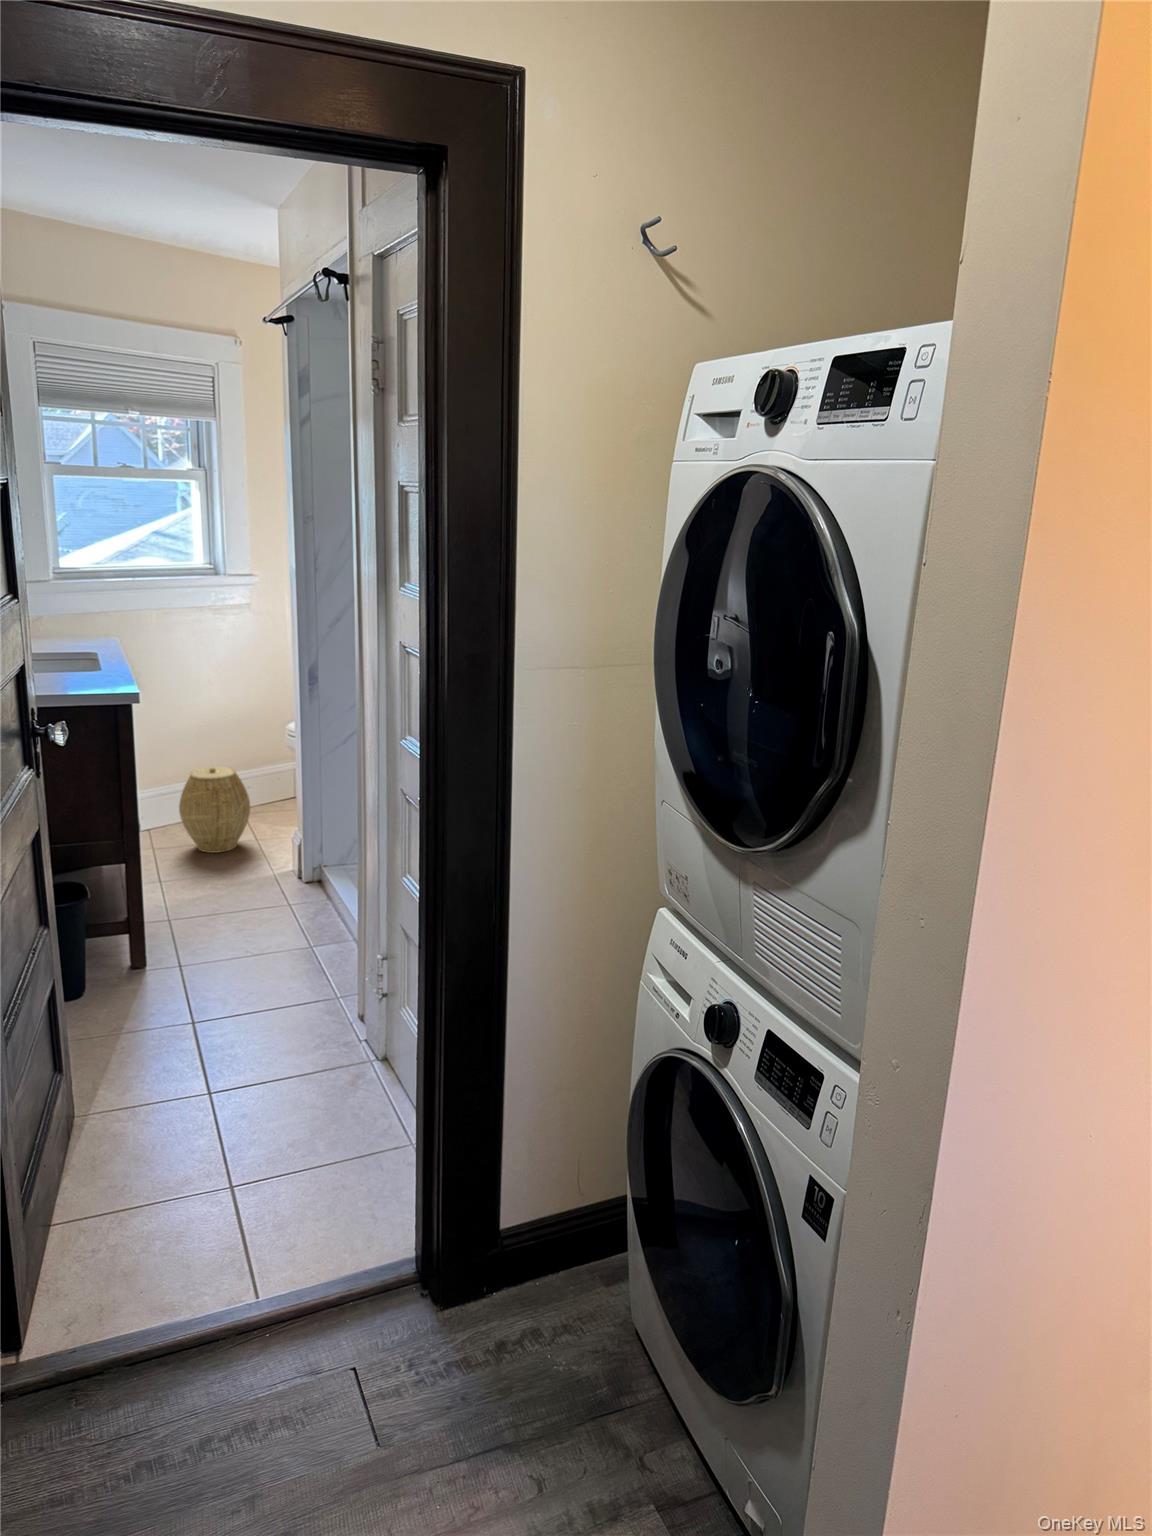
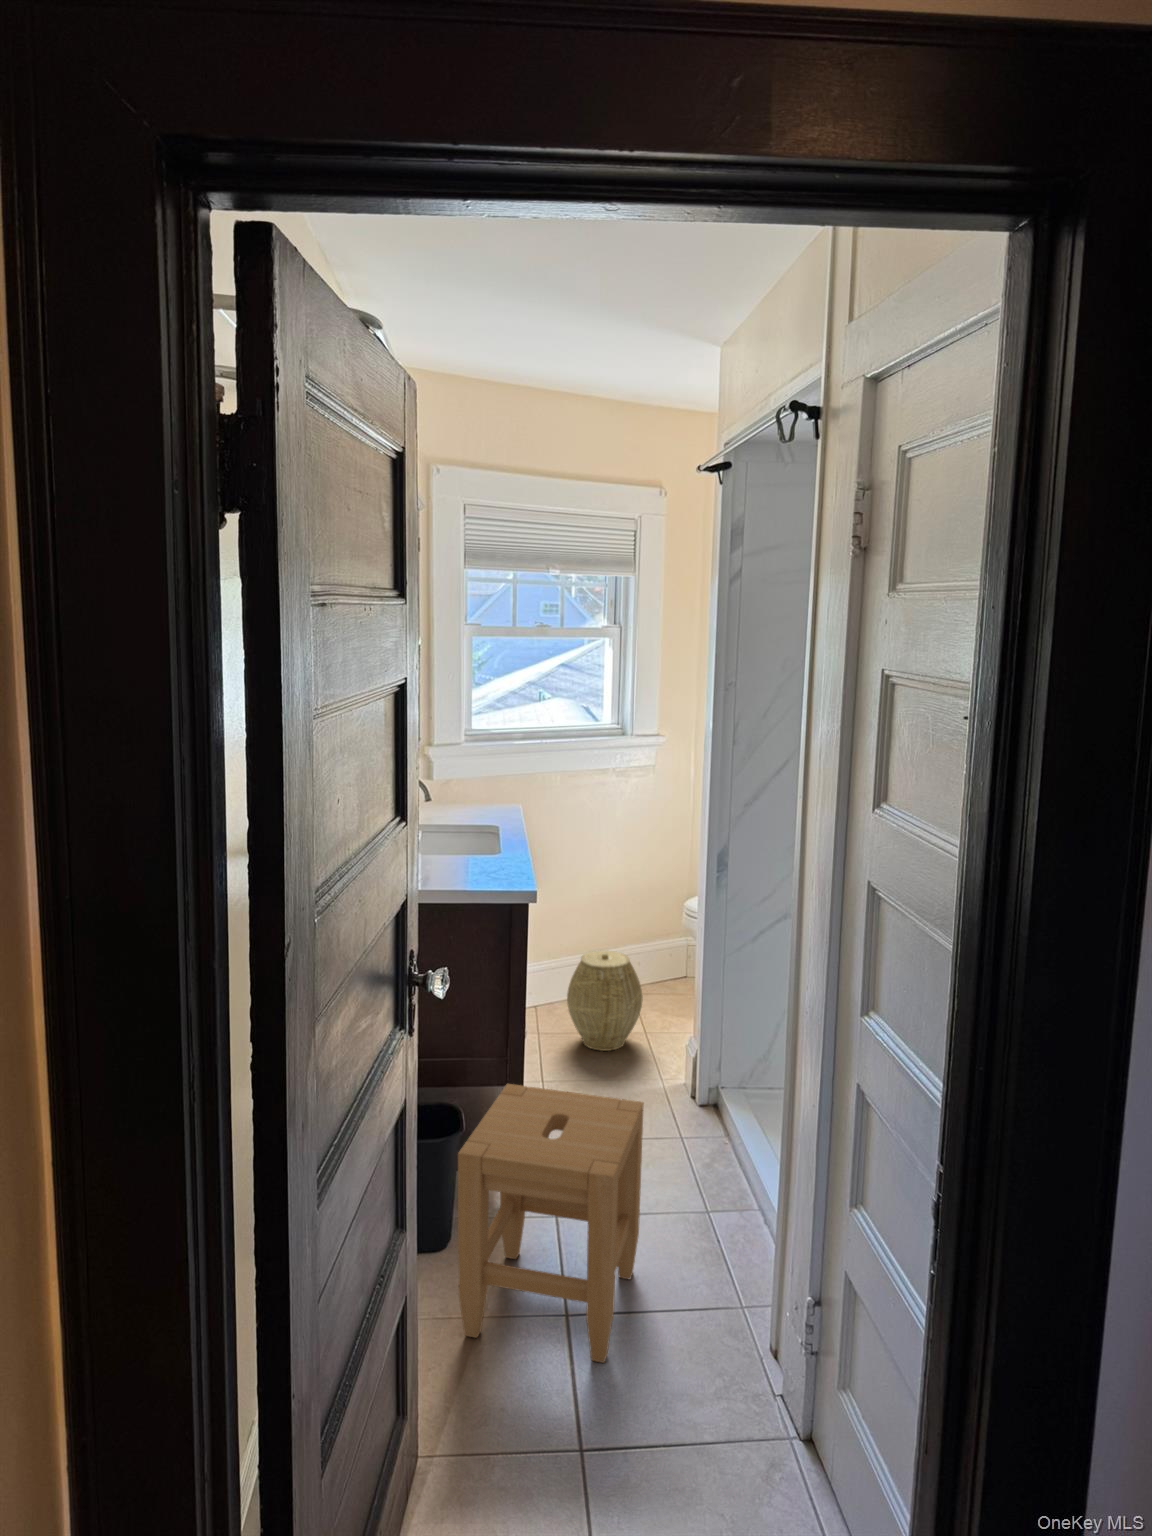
stool: none [87,854,253,1051] -> present [458,1084,644,1363]

